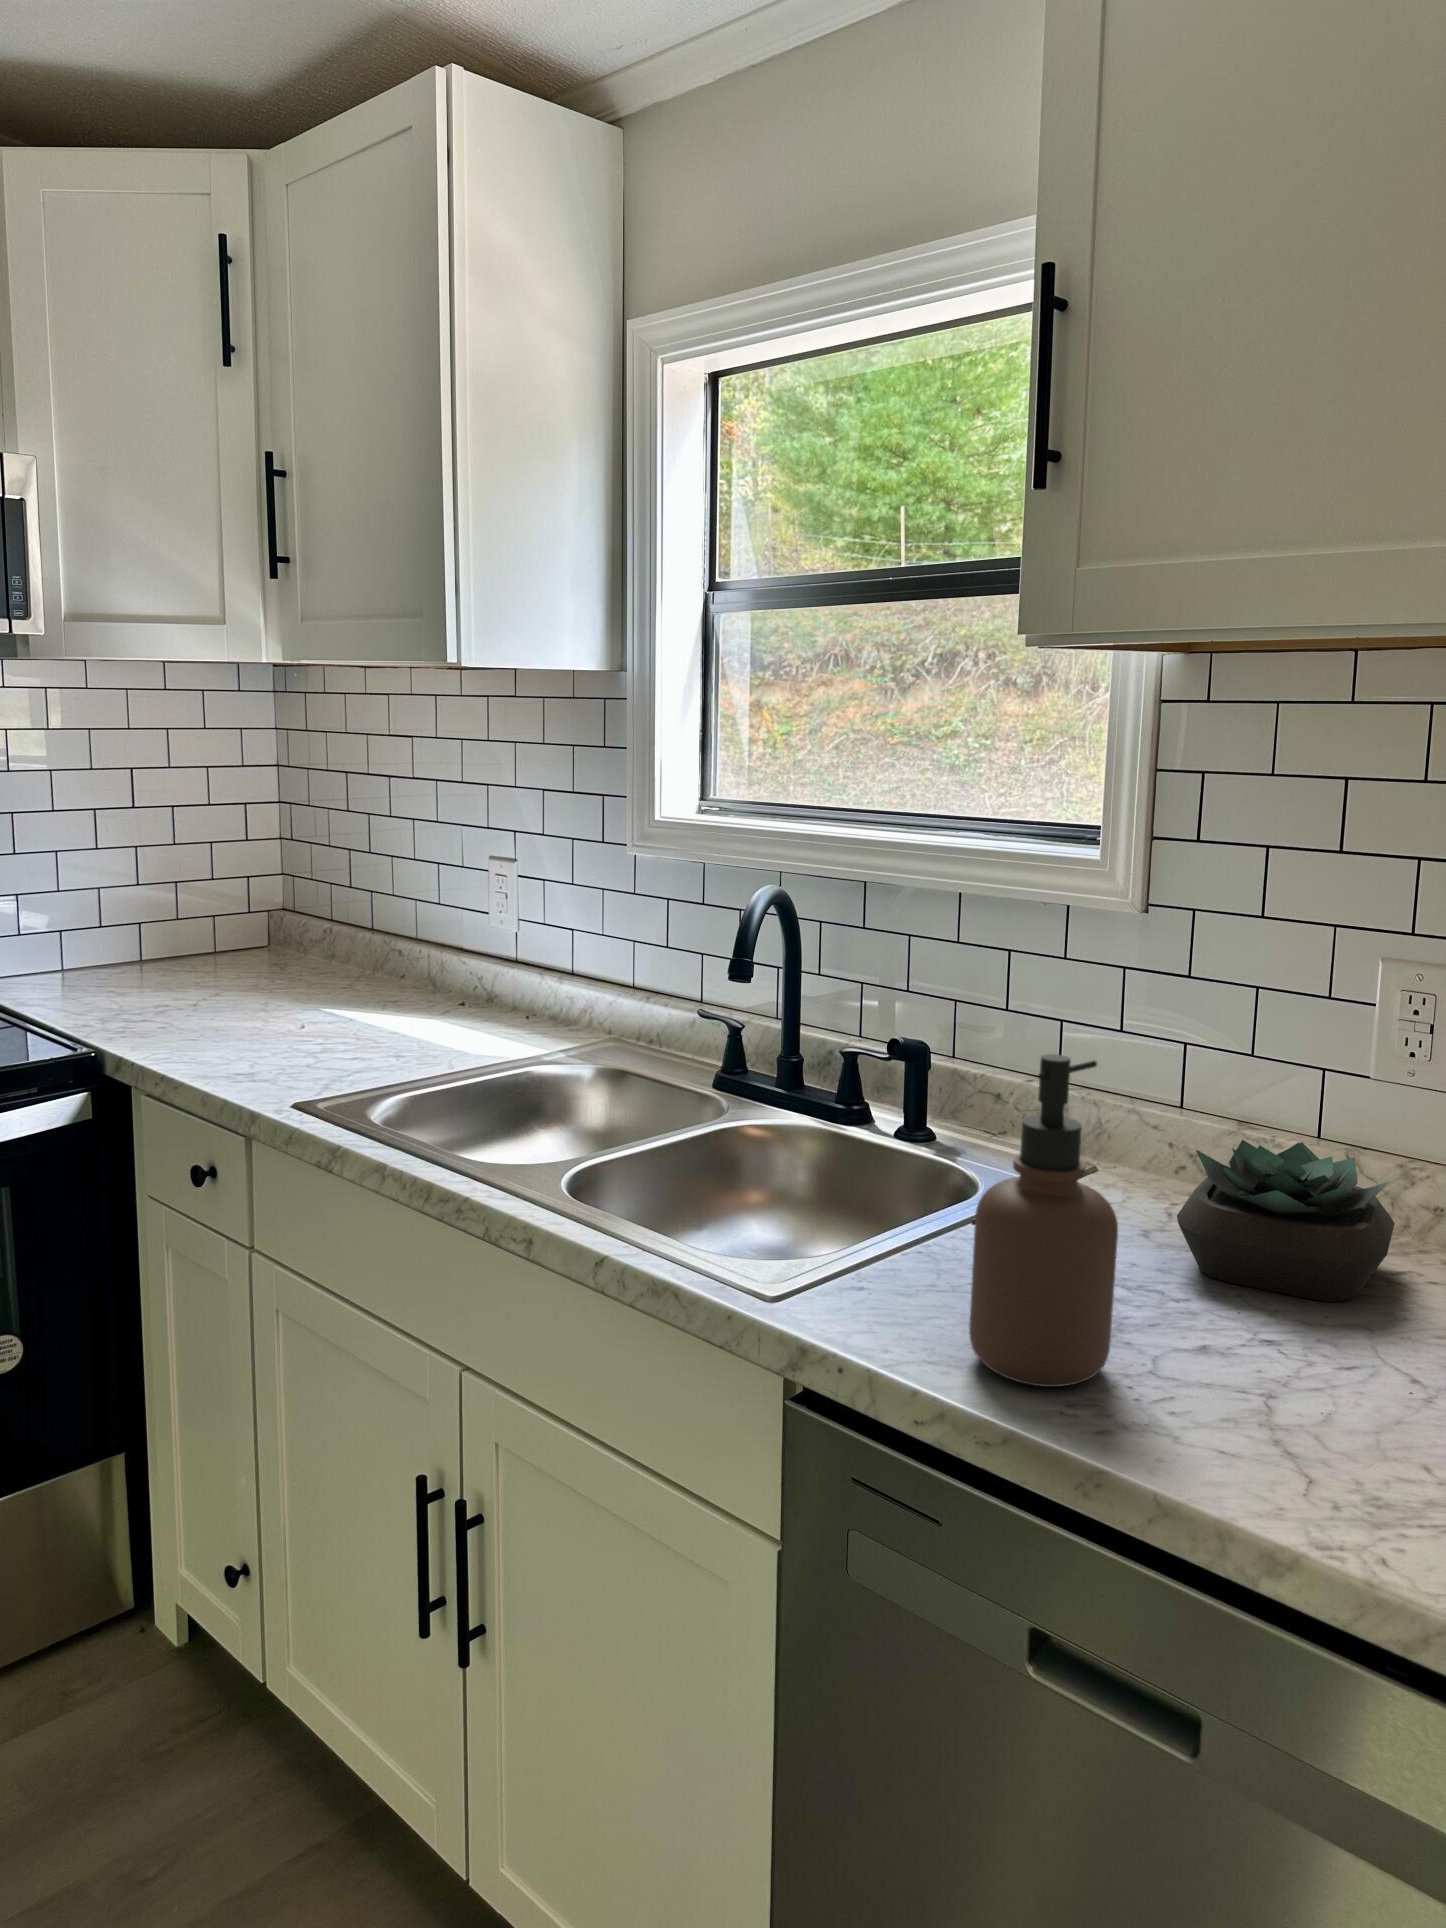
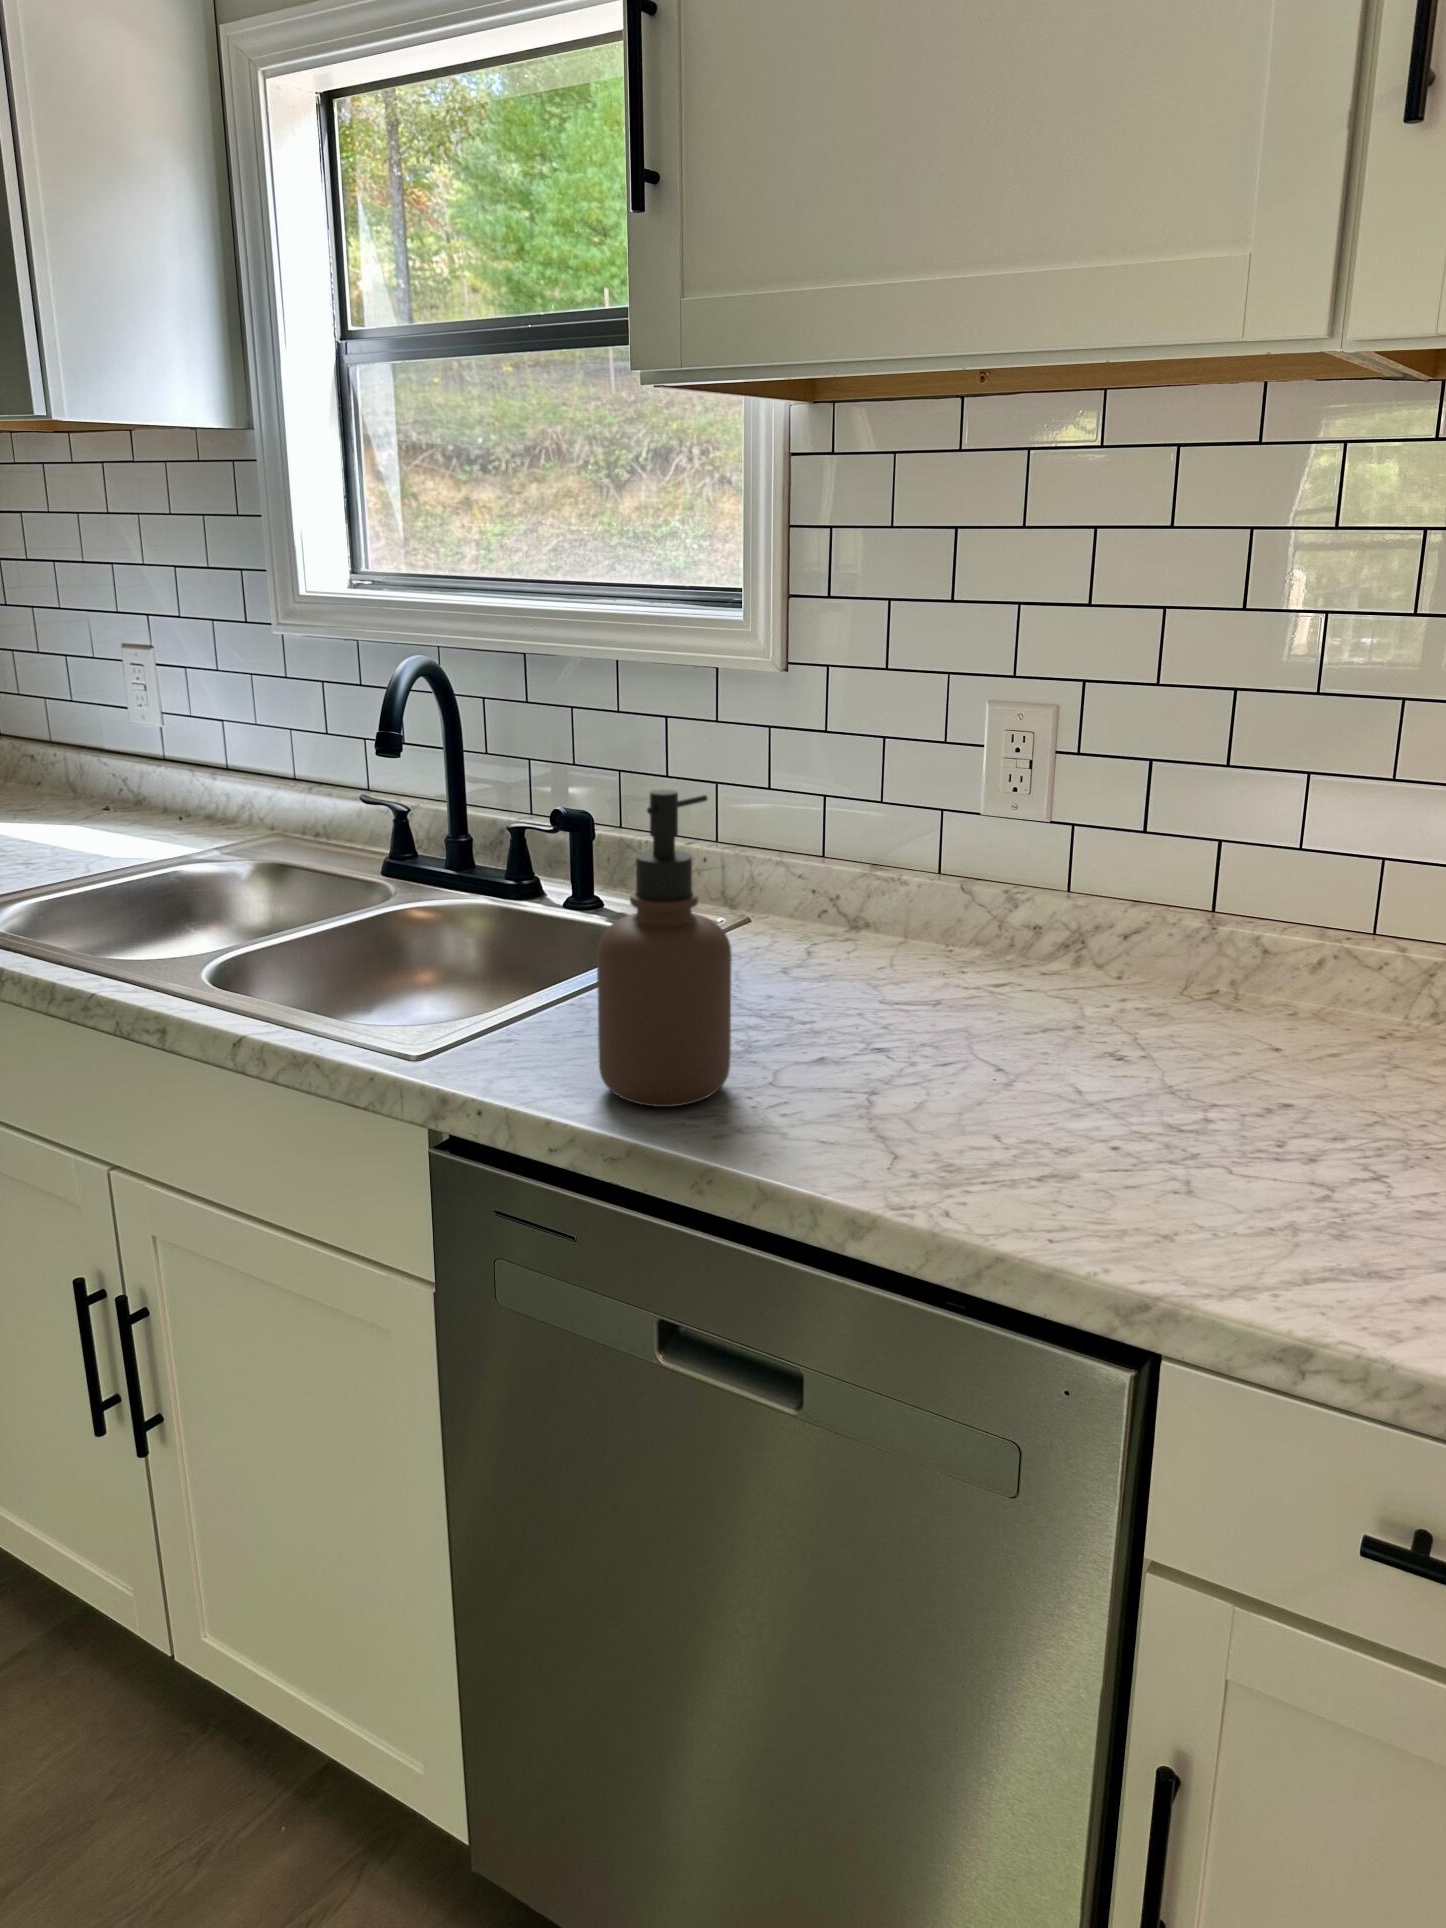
succulent plant: present [1177,1140,1395,1302] -> none [806,874,1000,1014]

